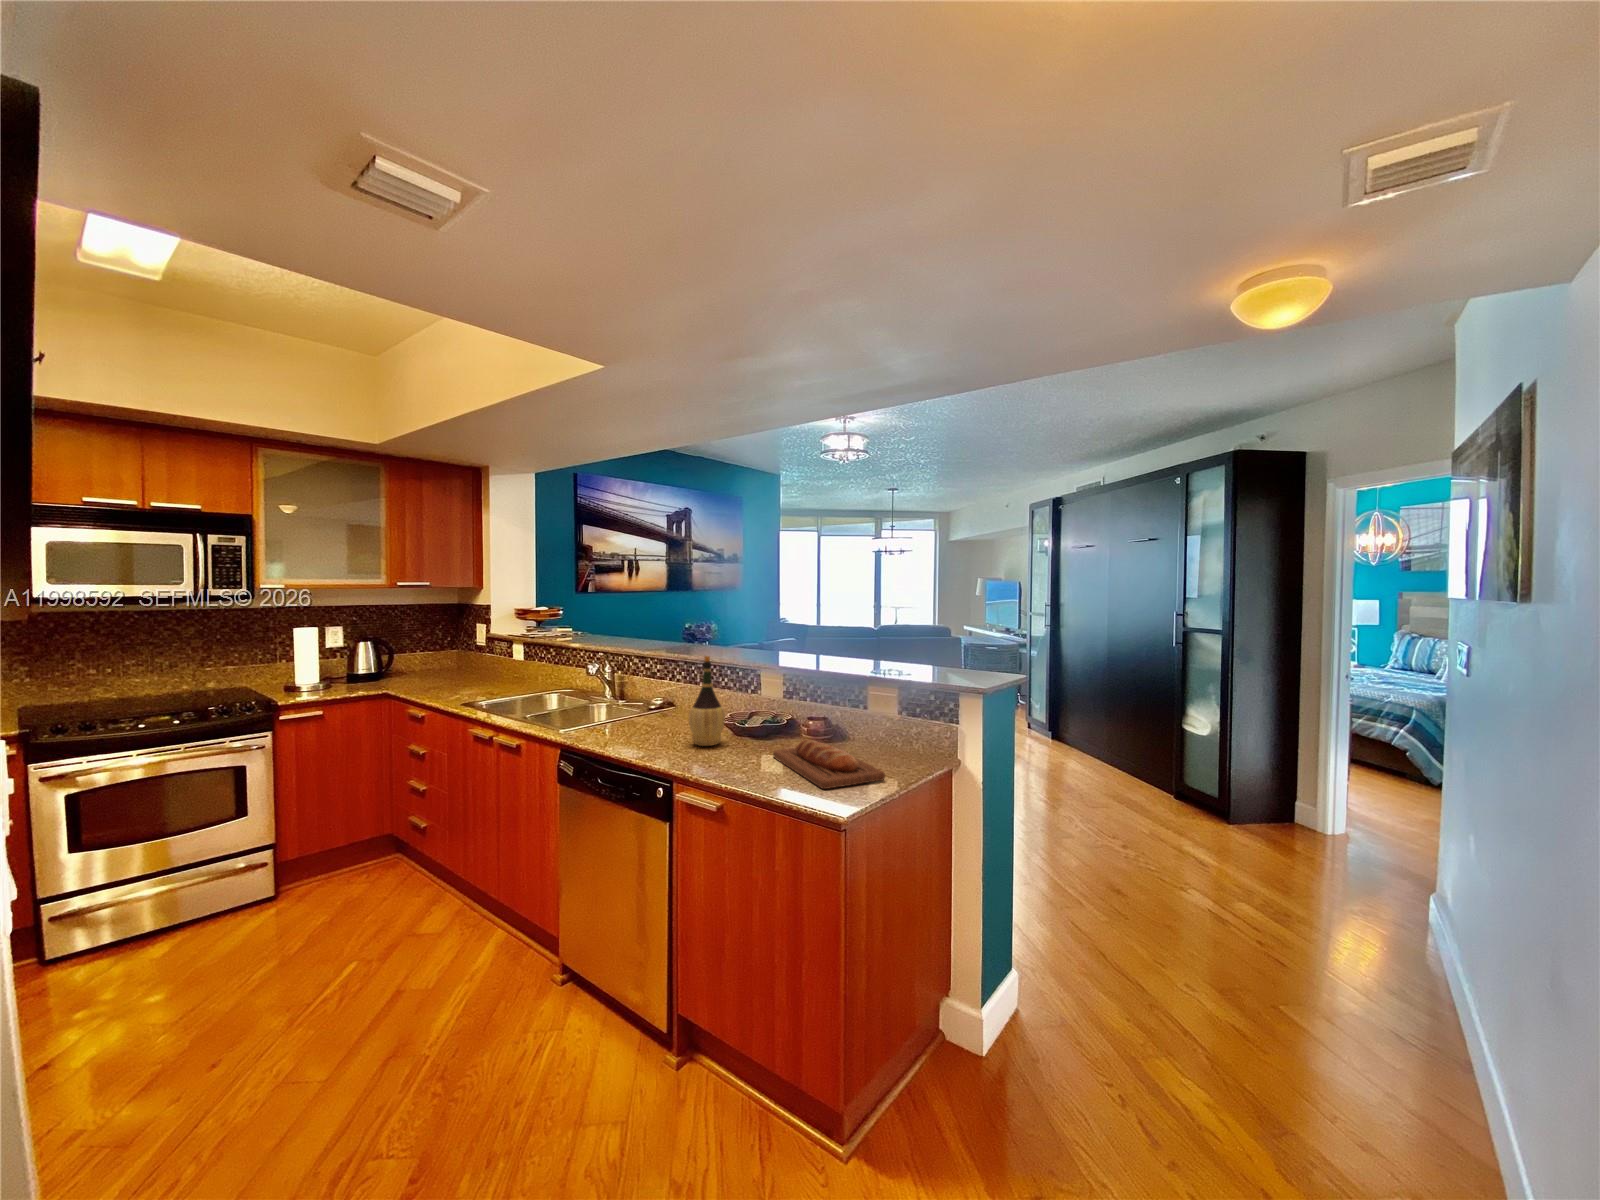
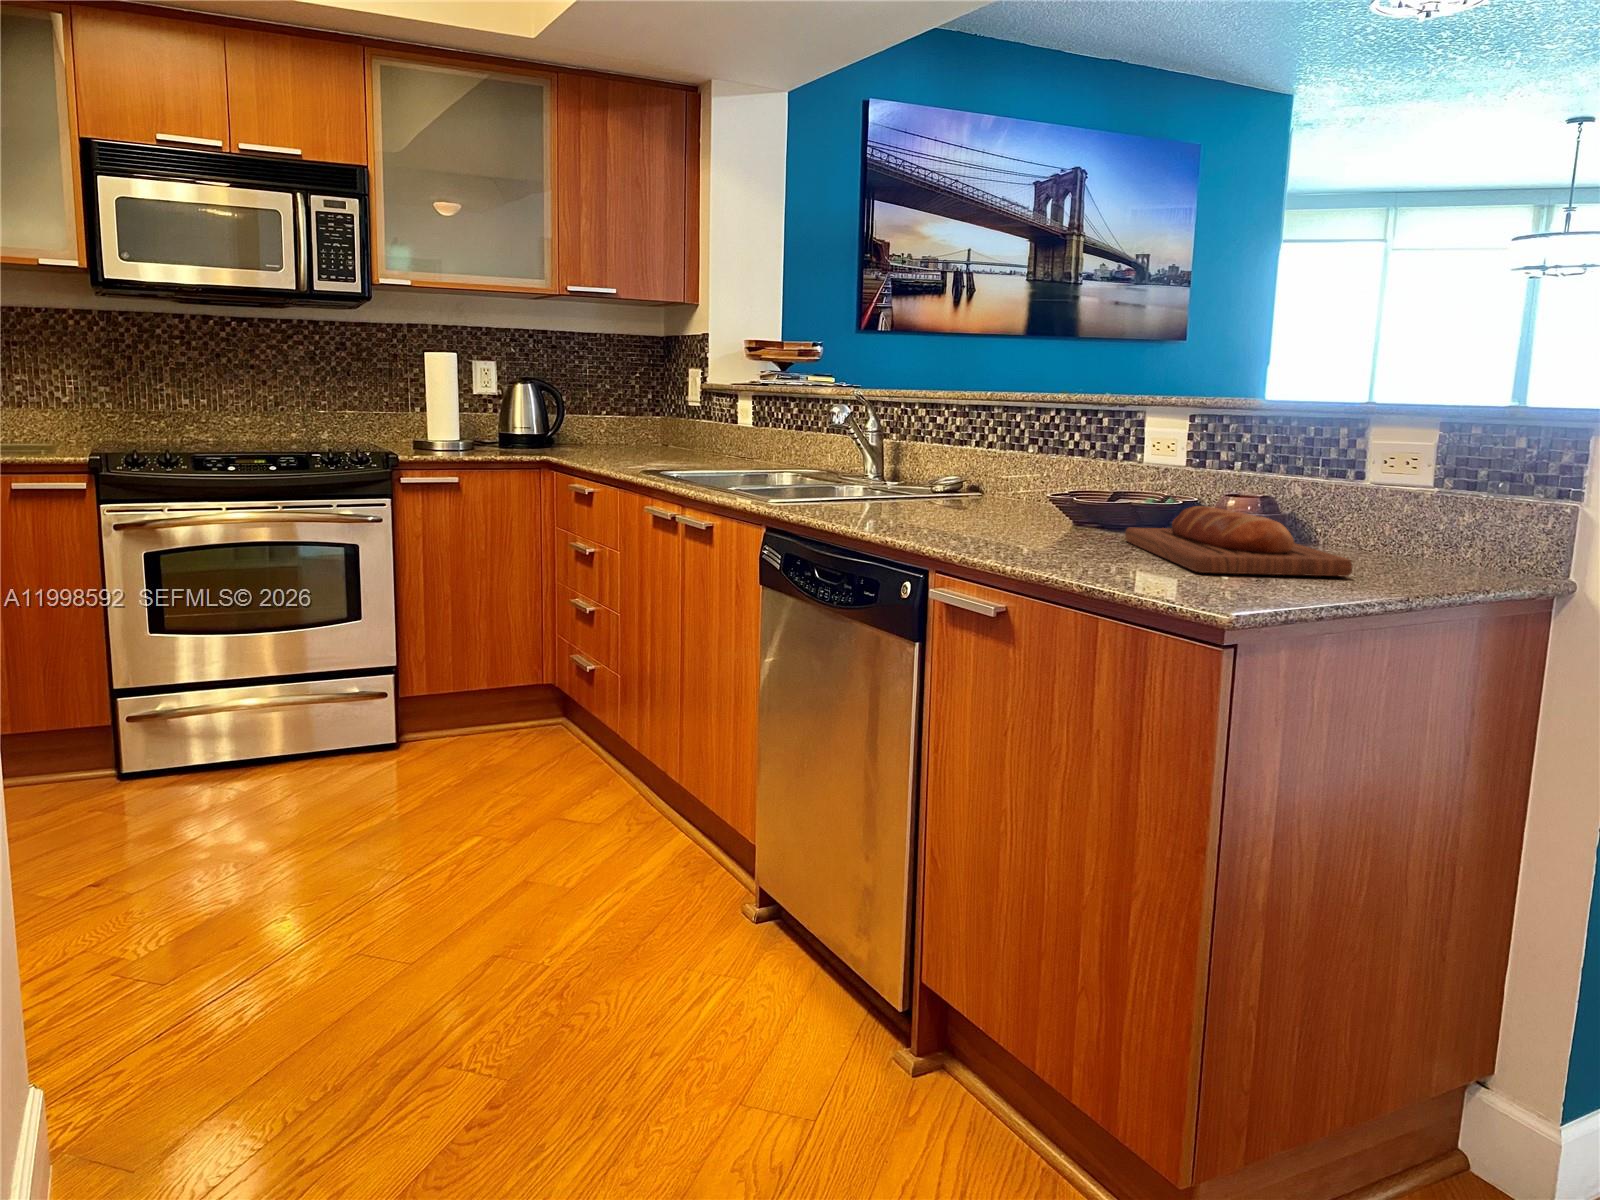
wine bottle: present [689,656,725,746] -> none [973,344,1044,521]

